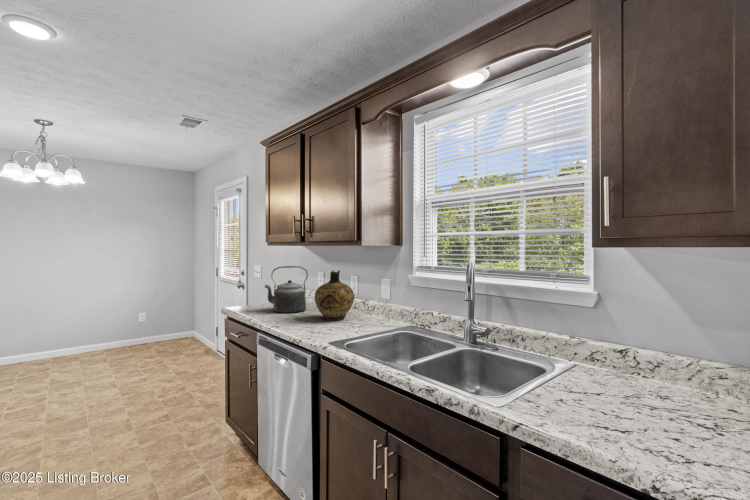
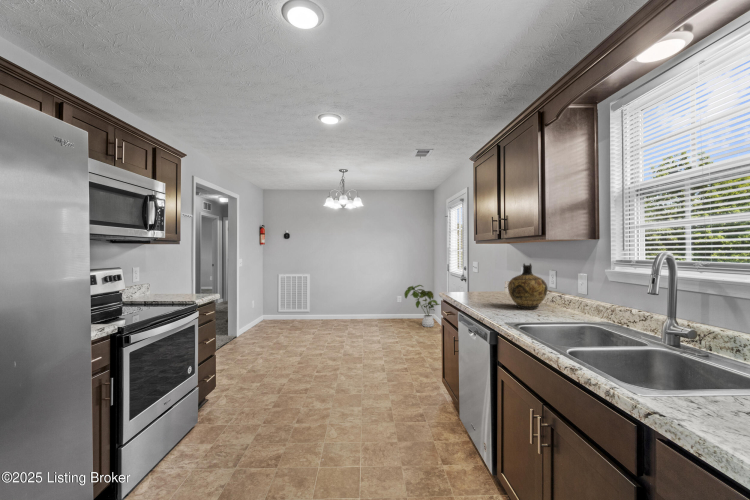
kettle: present [265,266,308,313] -> none [469,261,507,300]
house plant: none [151,294,205,348] -> present [404,285,439,327]

